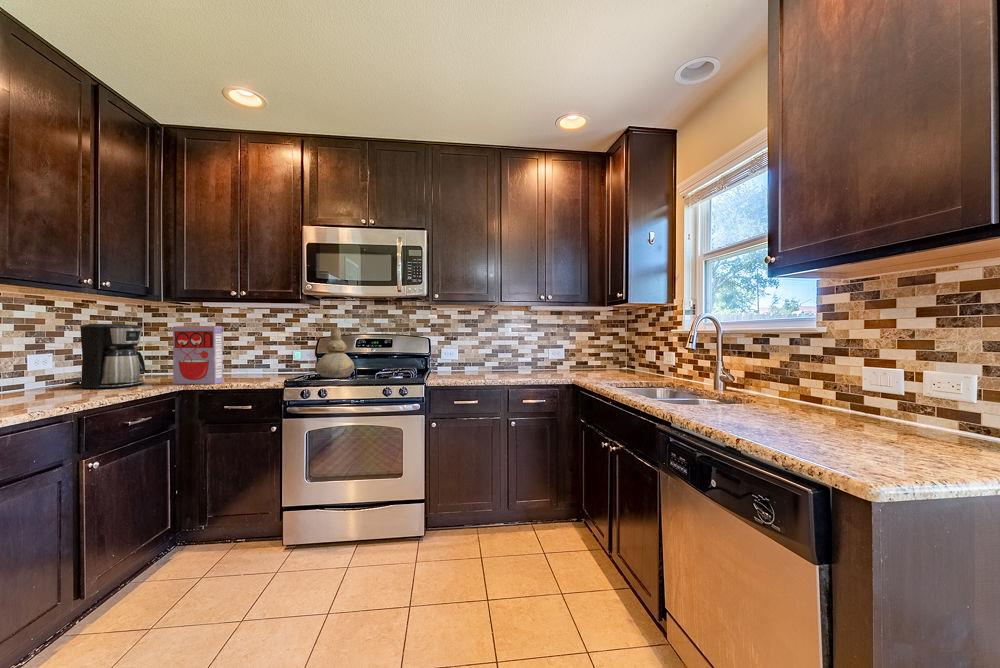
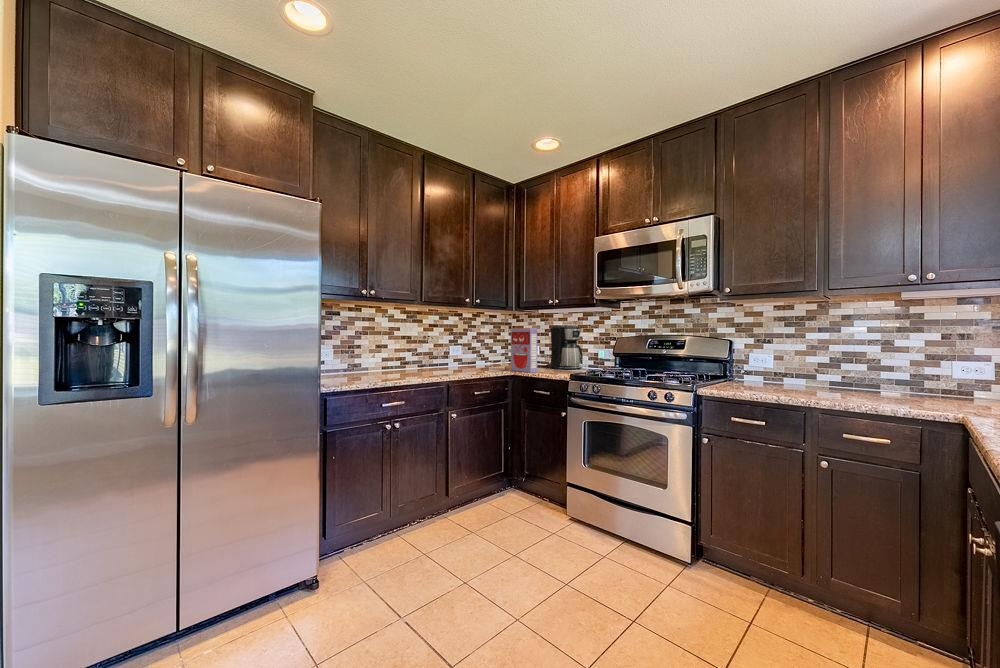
coffee maker: present [68,324,145,389] -> present [545,326,583,369]
vase: present [316,328,354,378] -> none [600,329,636,377]

